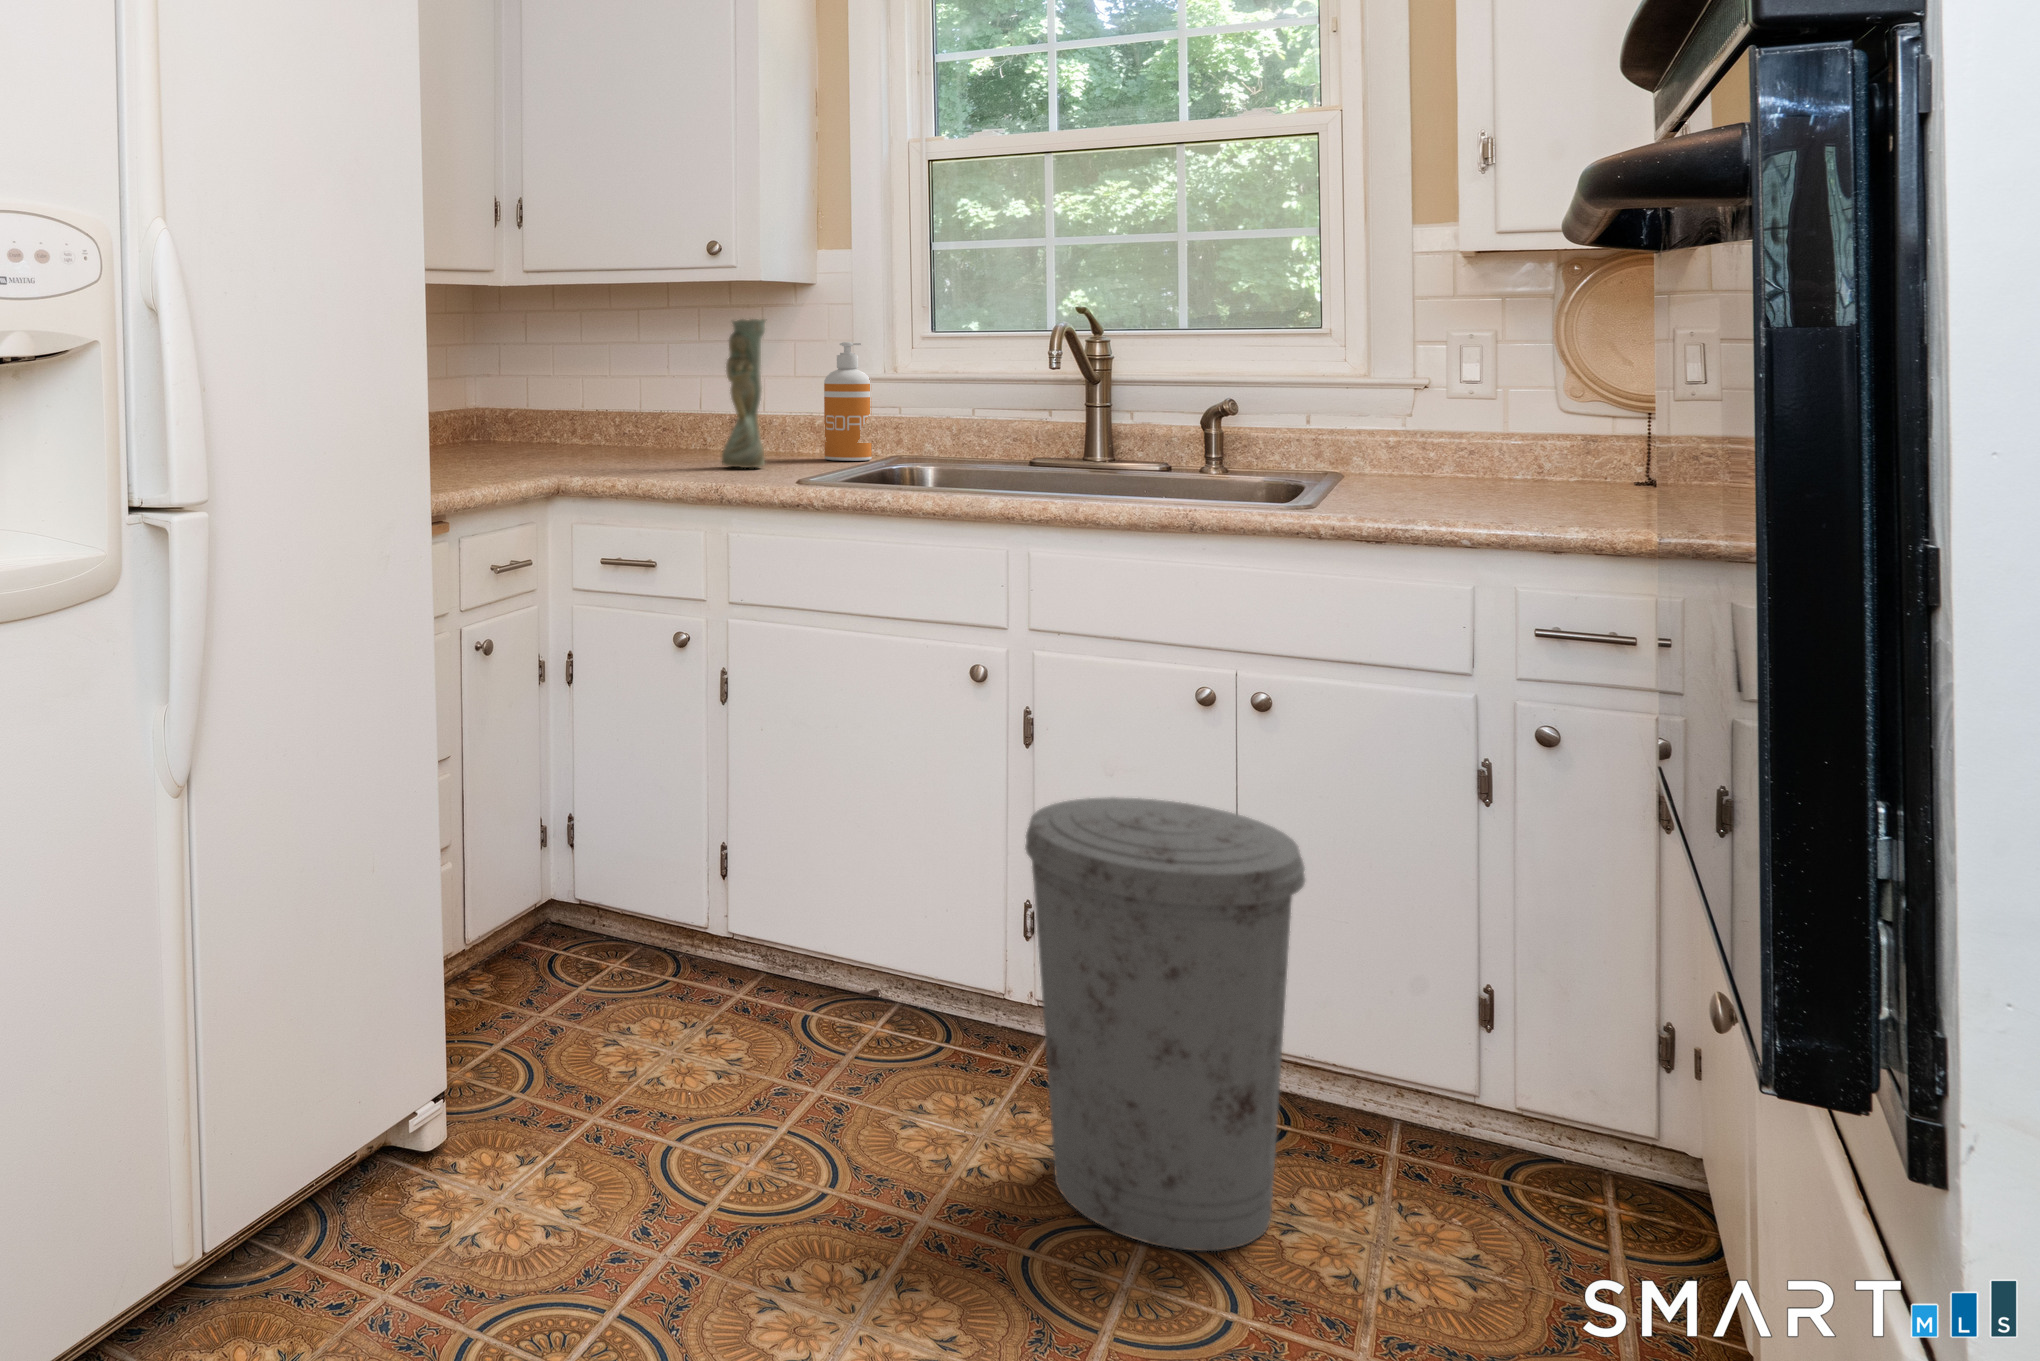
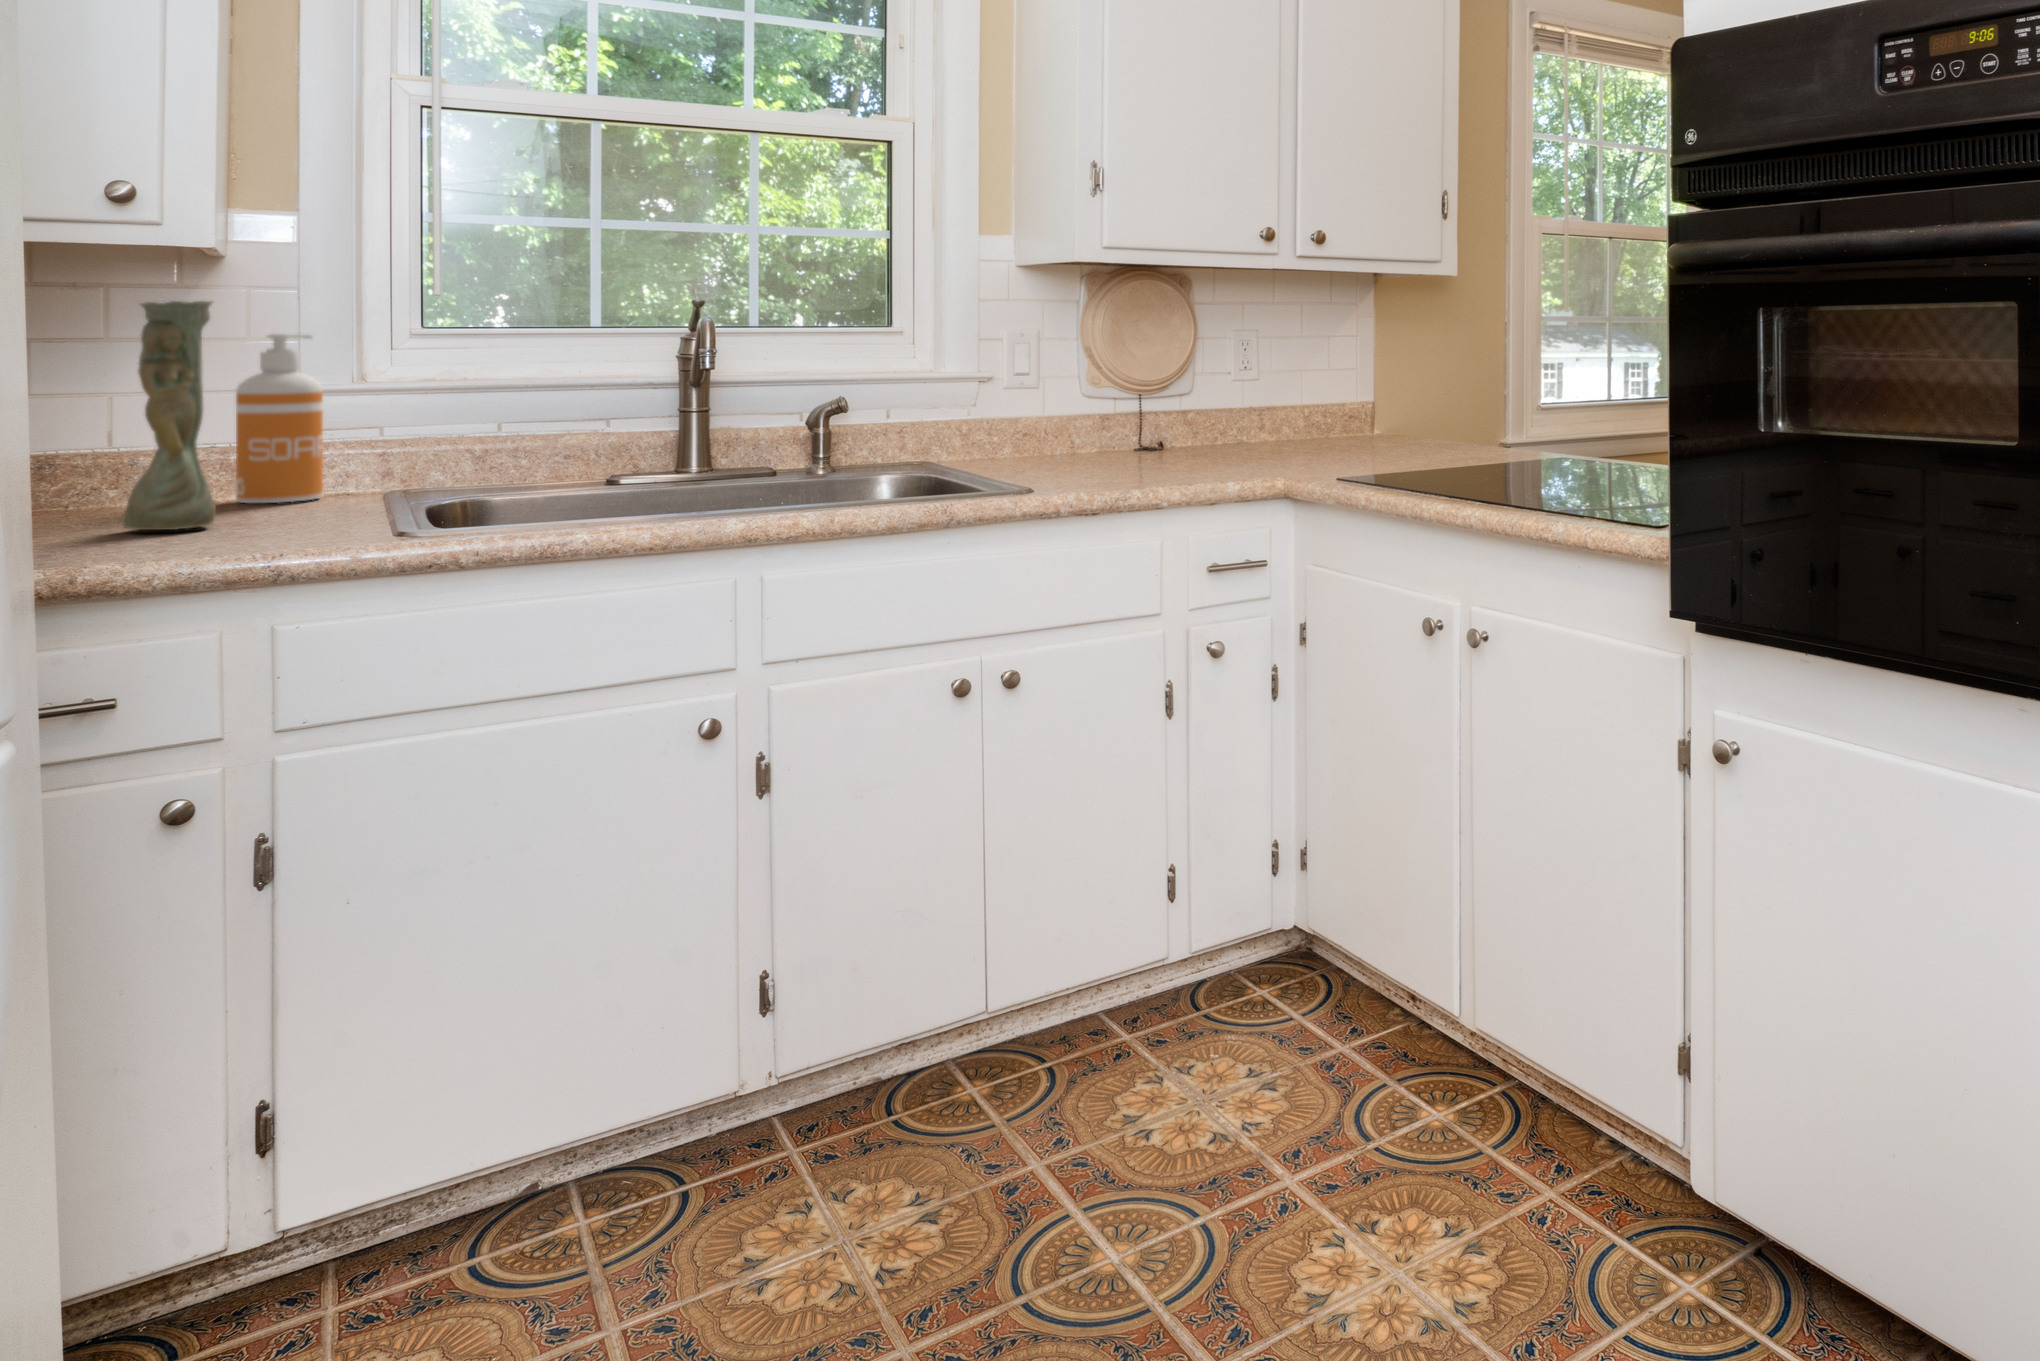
trash can: present [1025,797,1305,1251] -> none [910,788,1175,1234]

